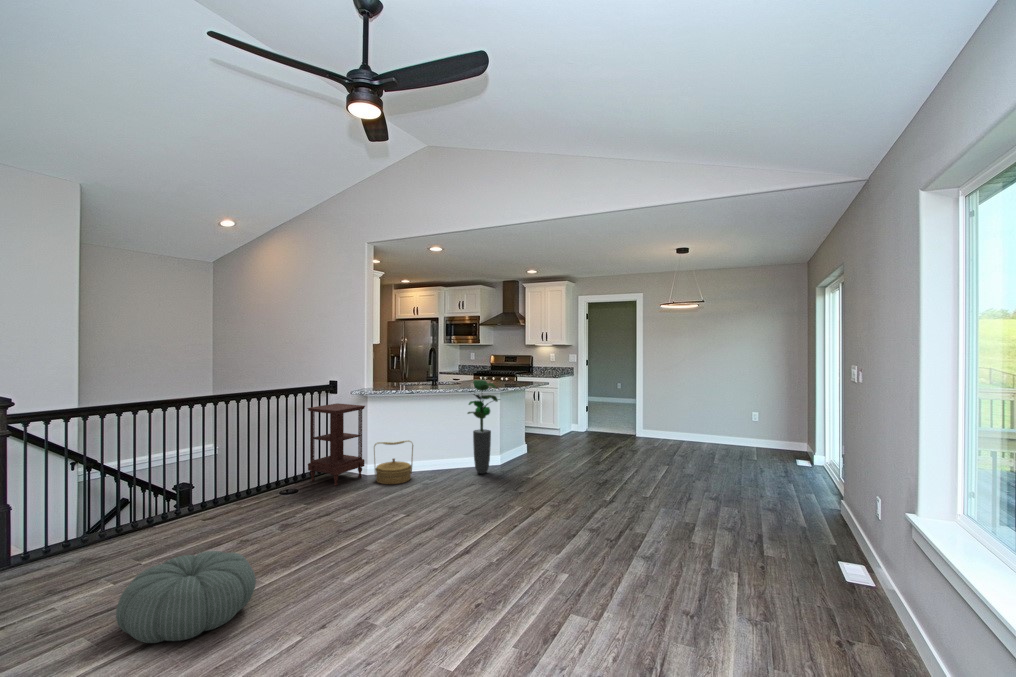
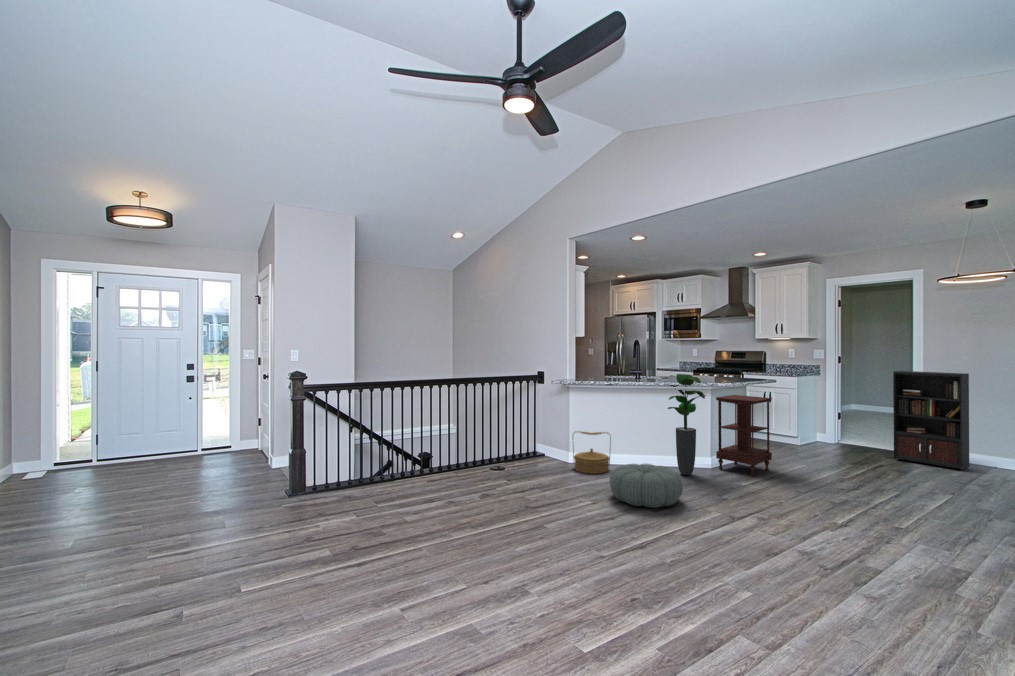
bookcase: none [625,371,684,444] -> present [893,371,997,470]
side table: present [307,403,365,486] -> present [716,395,772,476]
pouf: present [116,551,256,643] -> present [610,464,683,508]

